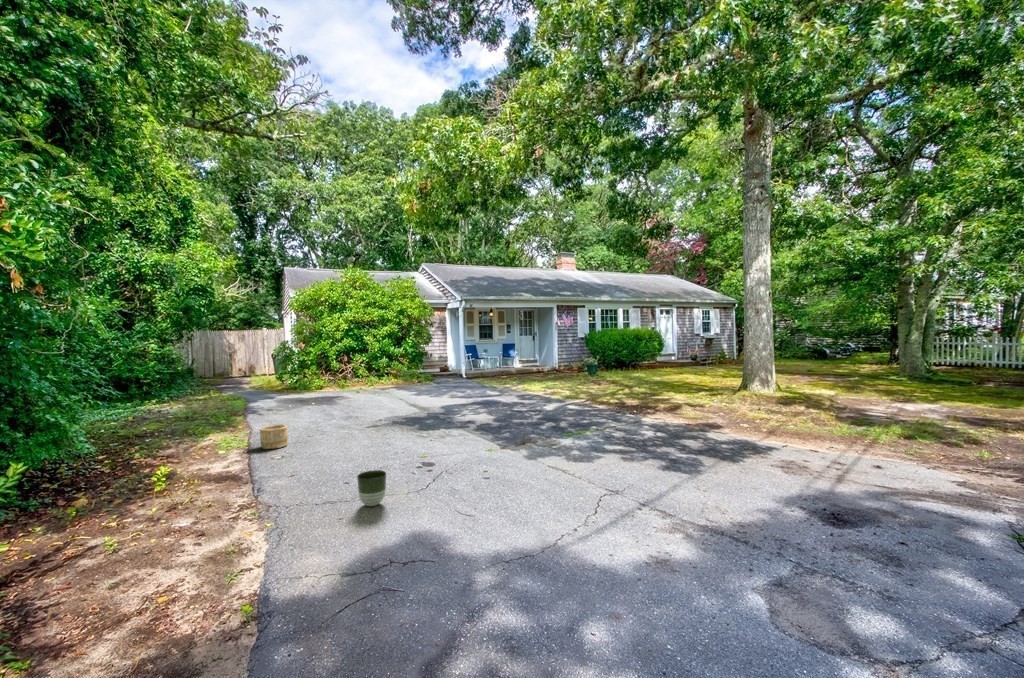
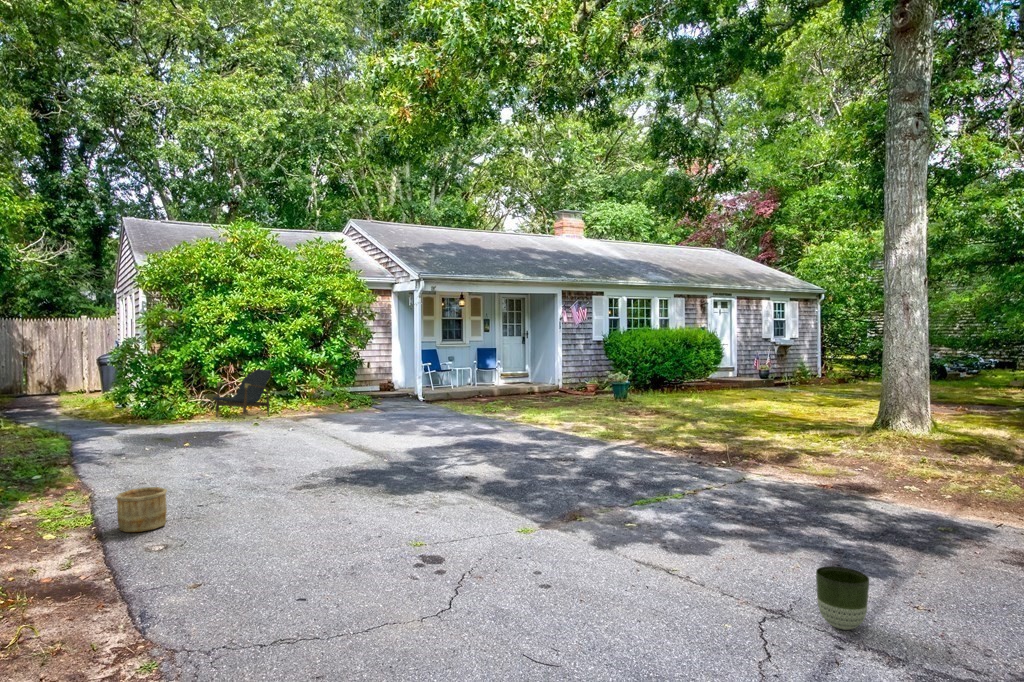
lounge chair: none [334,359,369,389] -> present [213,369,271,419]
planter: present [357,470,386,506] -> present [816,566,869,630]

